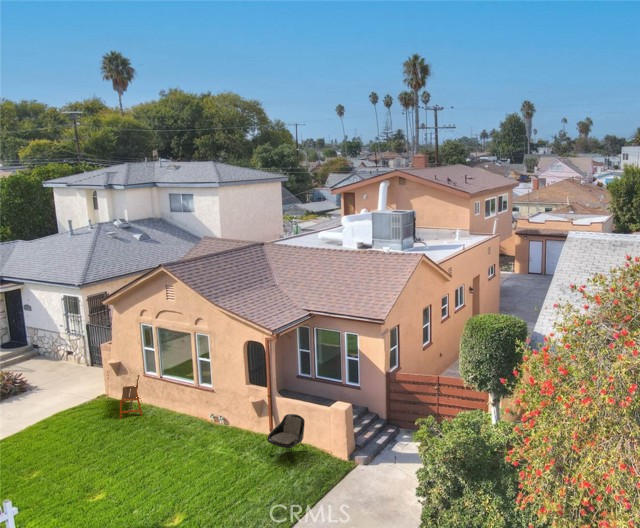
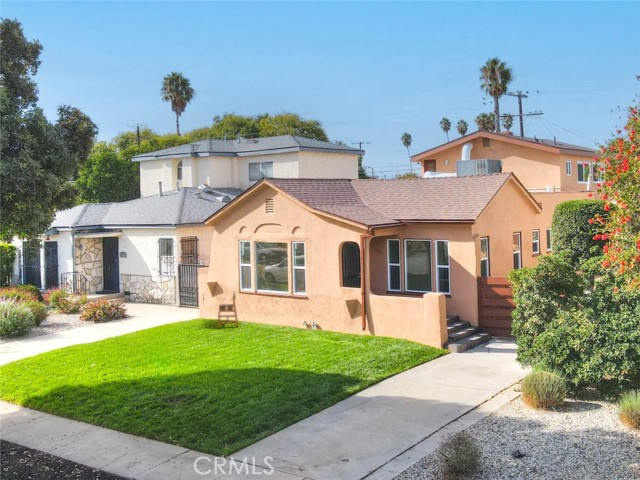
lounge chair: present [267,414,307,463] -> none [363,308,401,349]

